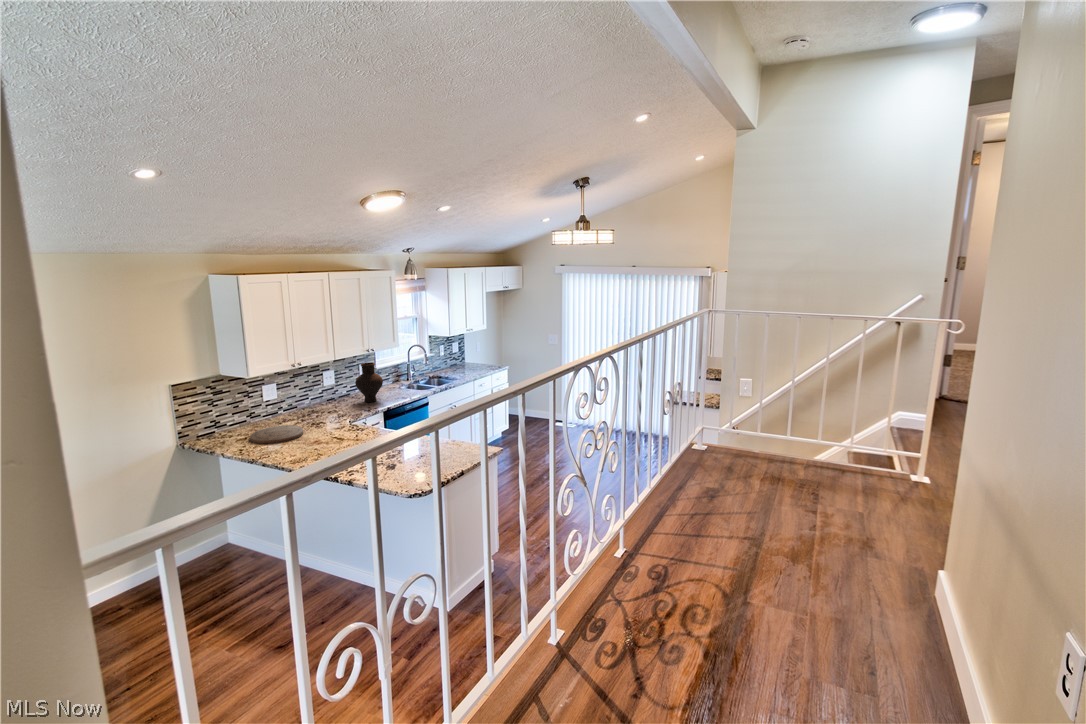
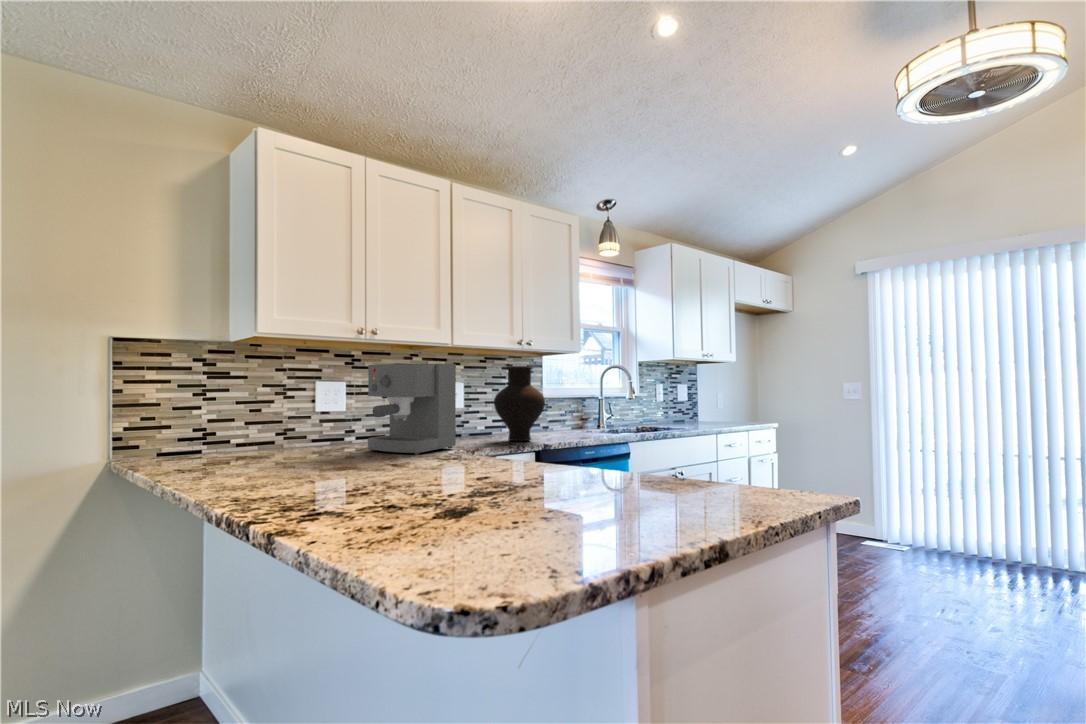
coffee maker: none [296,372,343,420] -> present [368,363,456,455]
cutting board: present [250,425,303,444] -> none [220,450,342,476]

